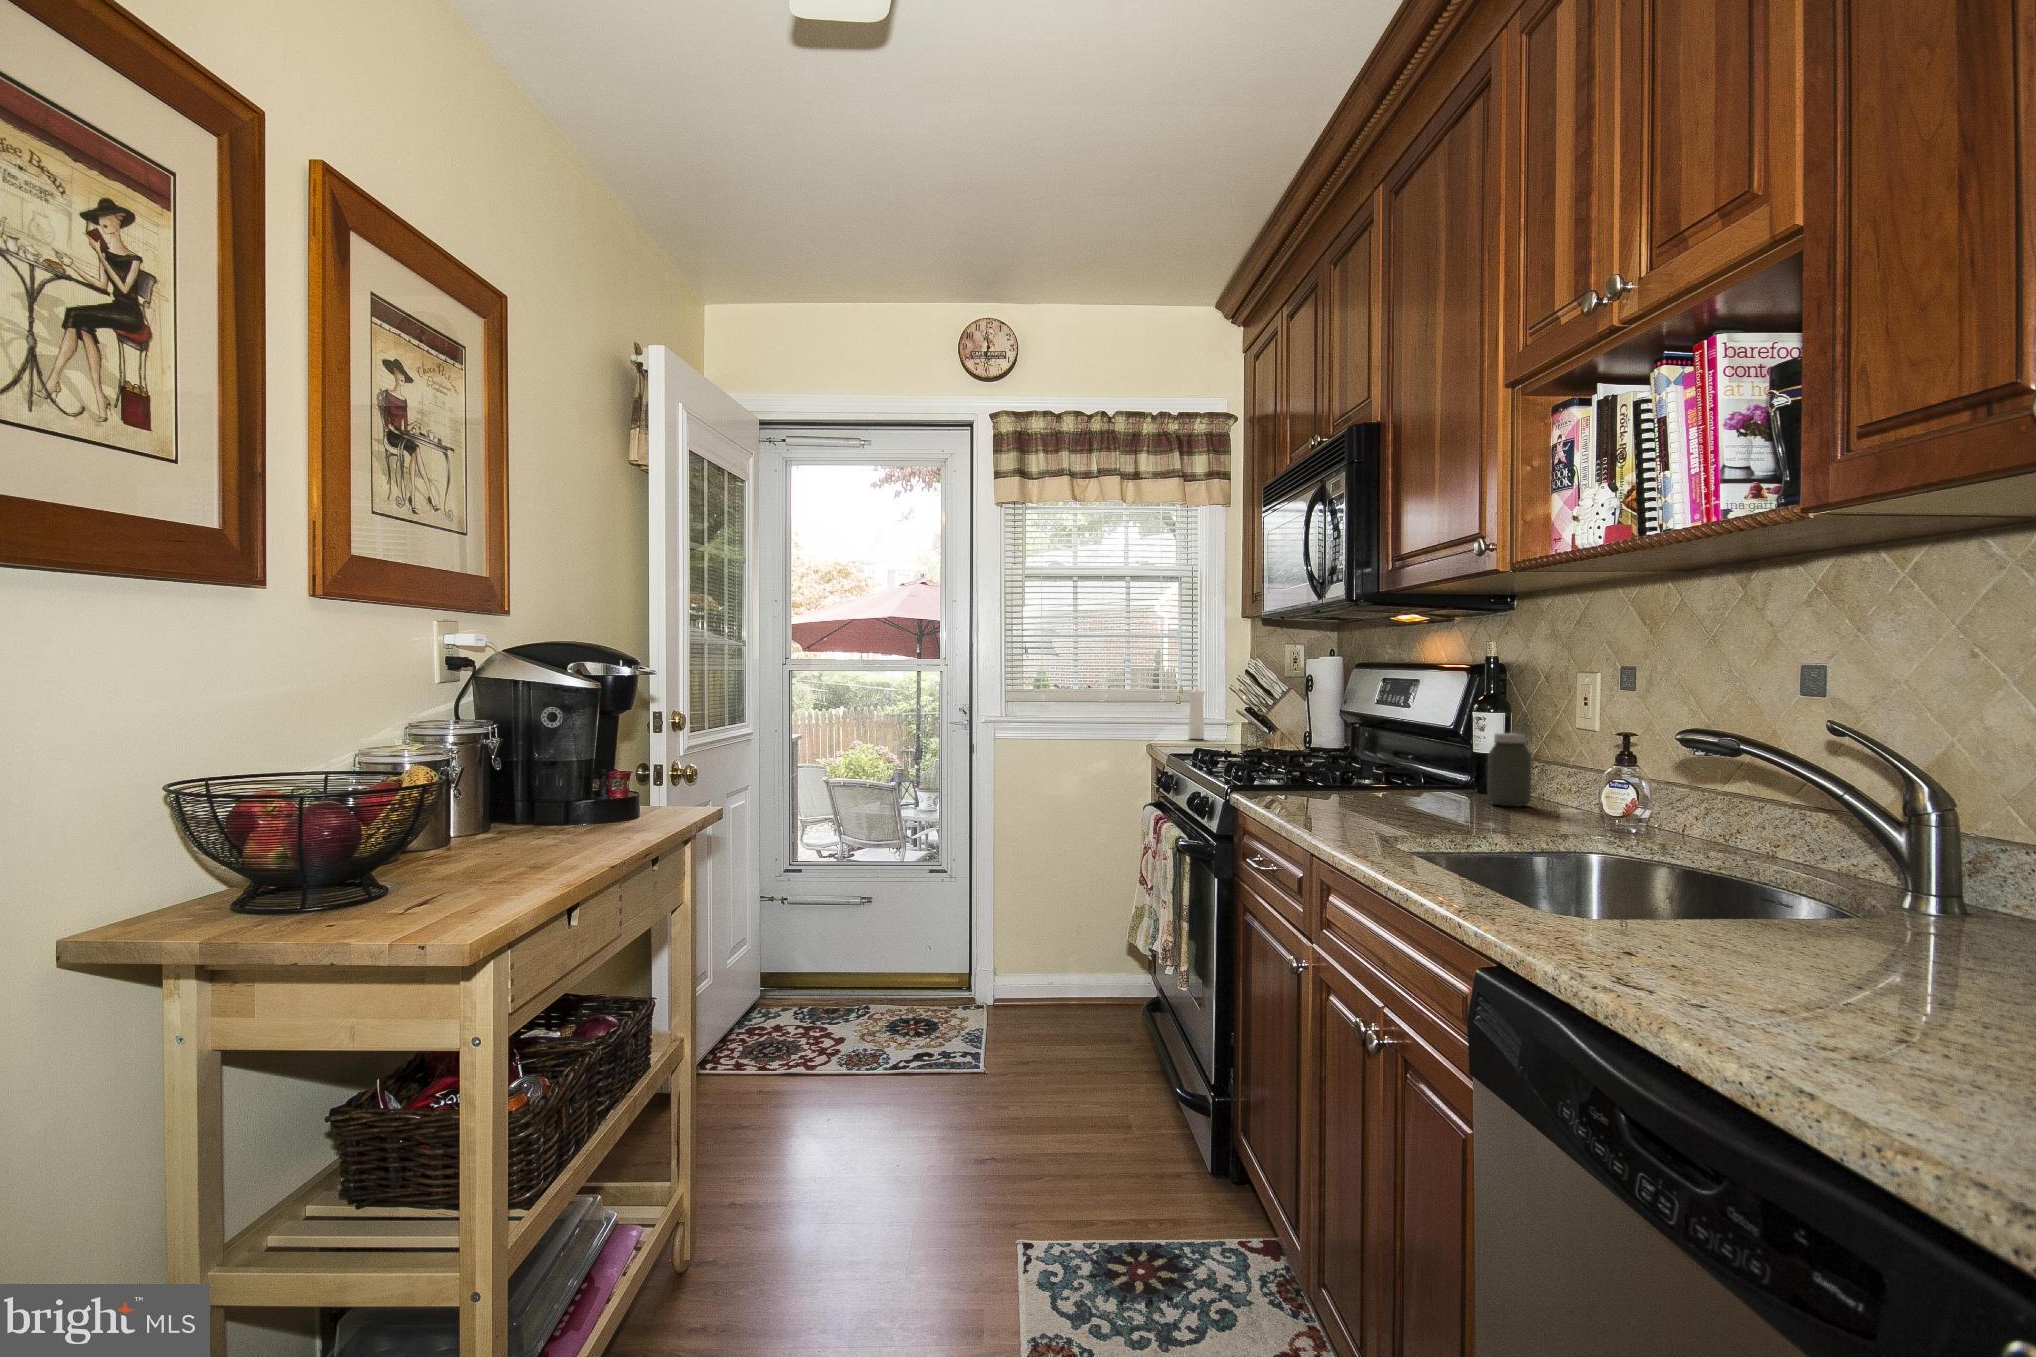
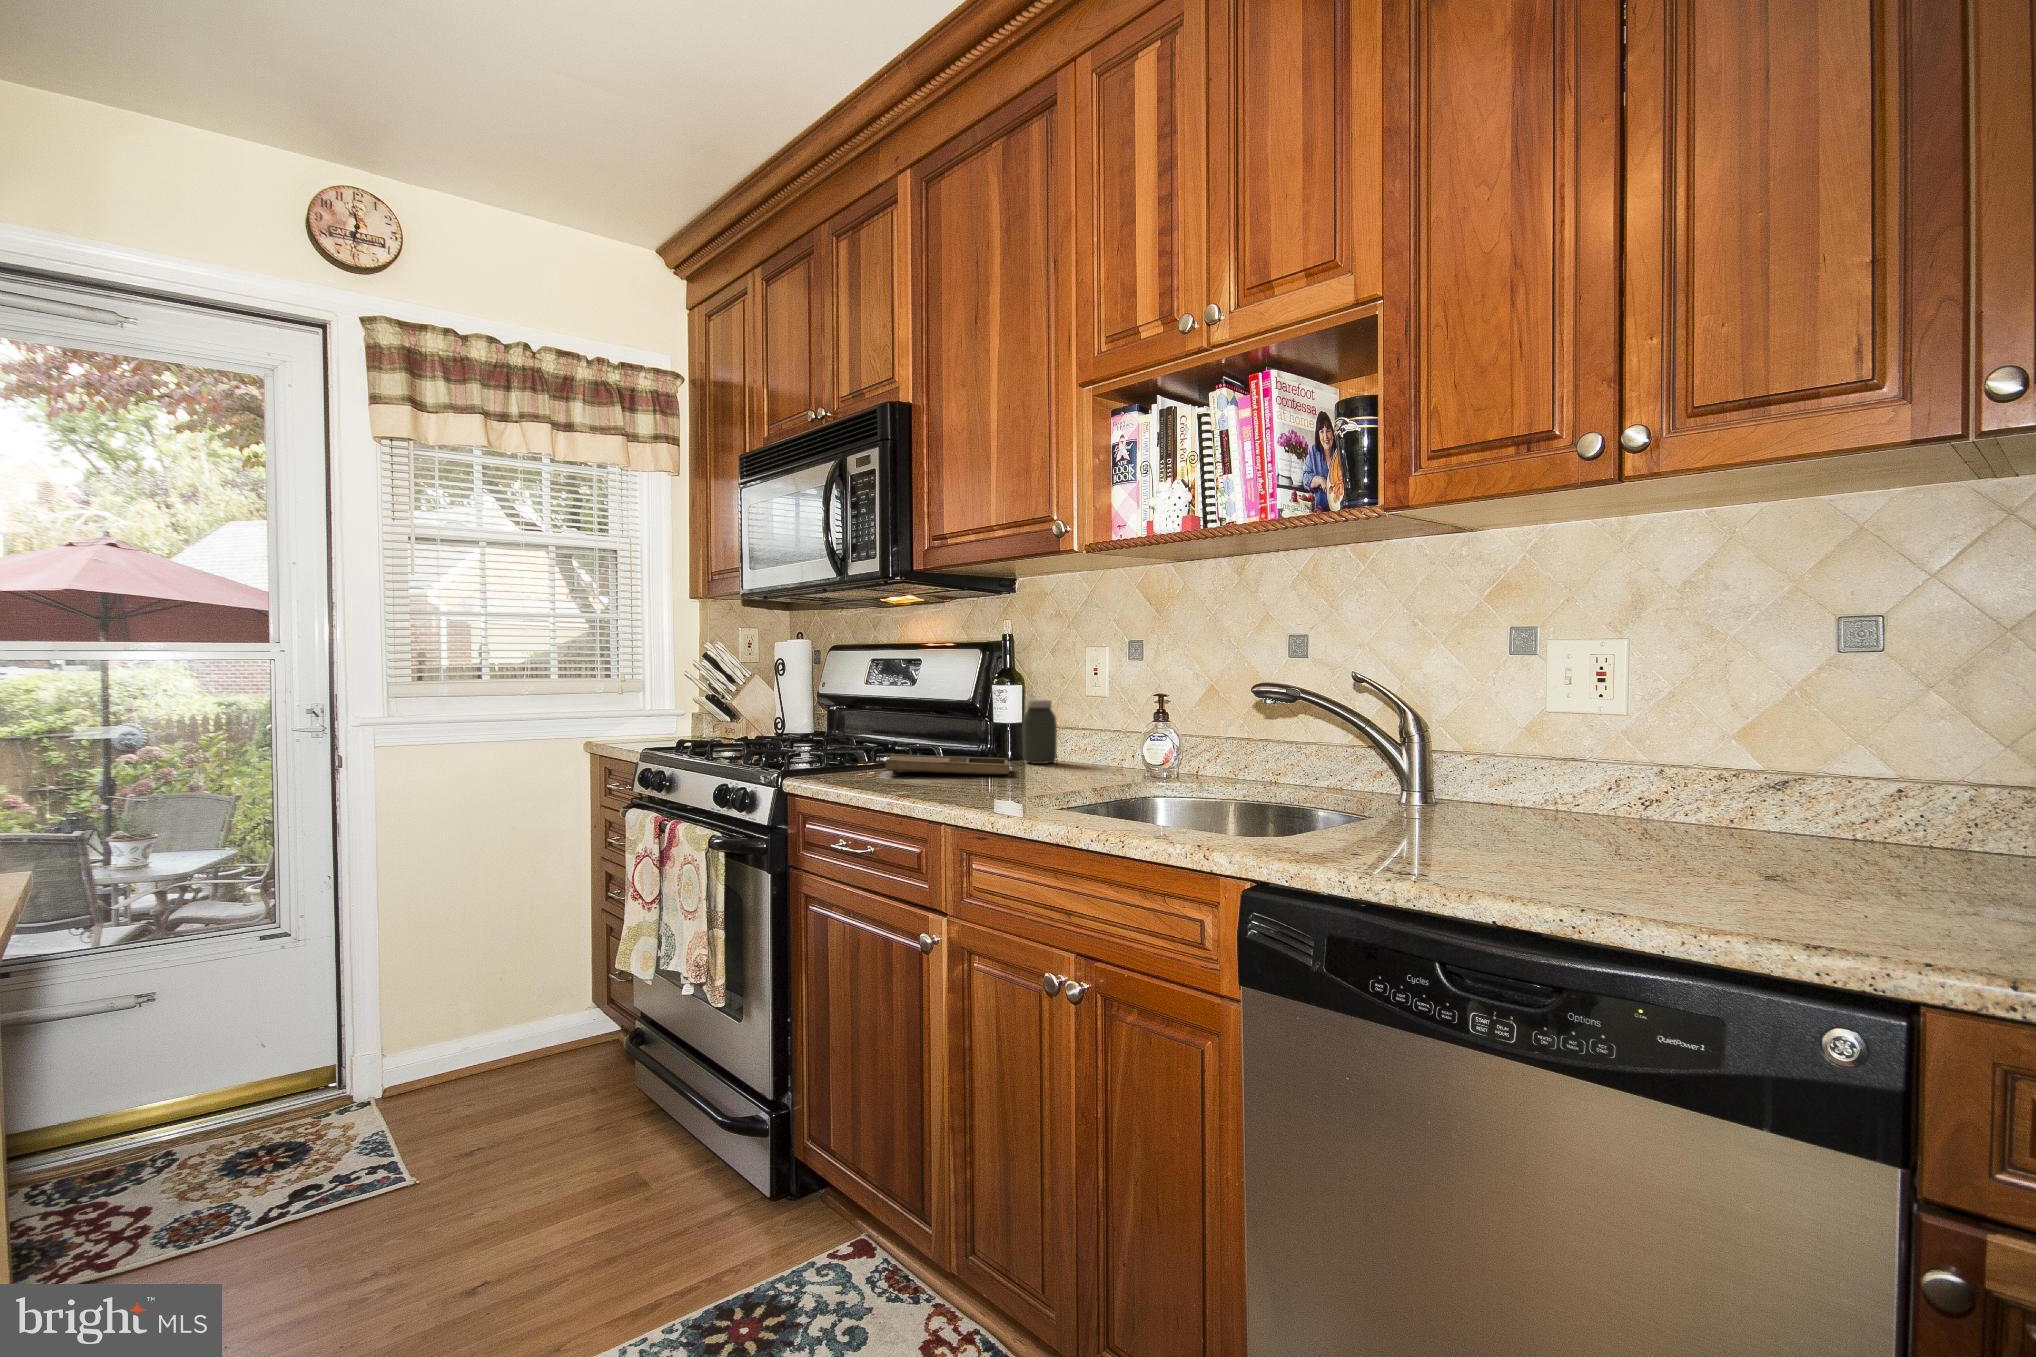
pepper mill: present [1188,687,1207,739] -> none [639,666,668,731]
tray: none [1307,779,1451,812] -> present [886,754,1009,776]

